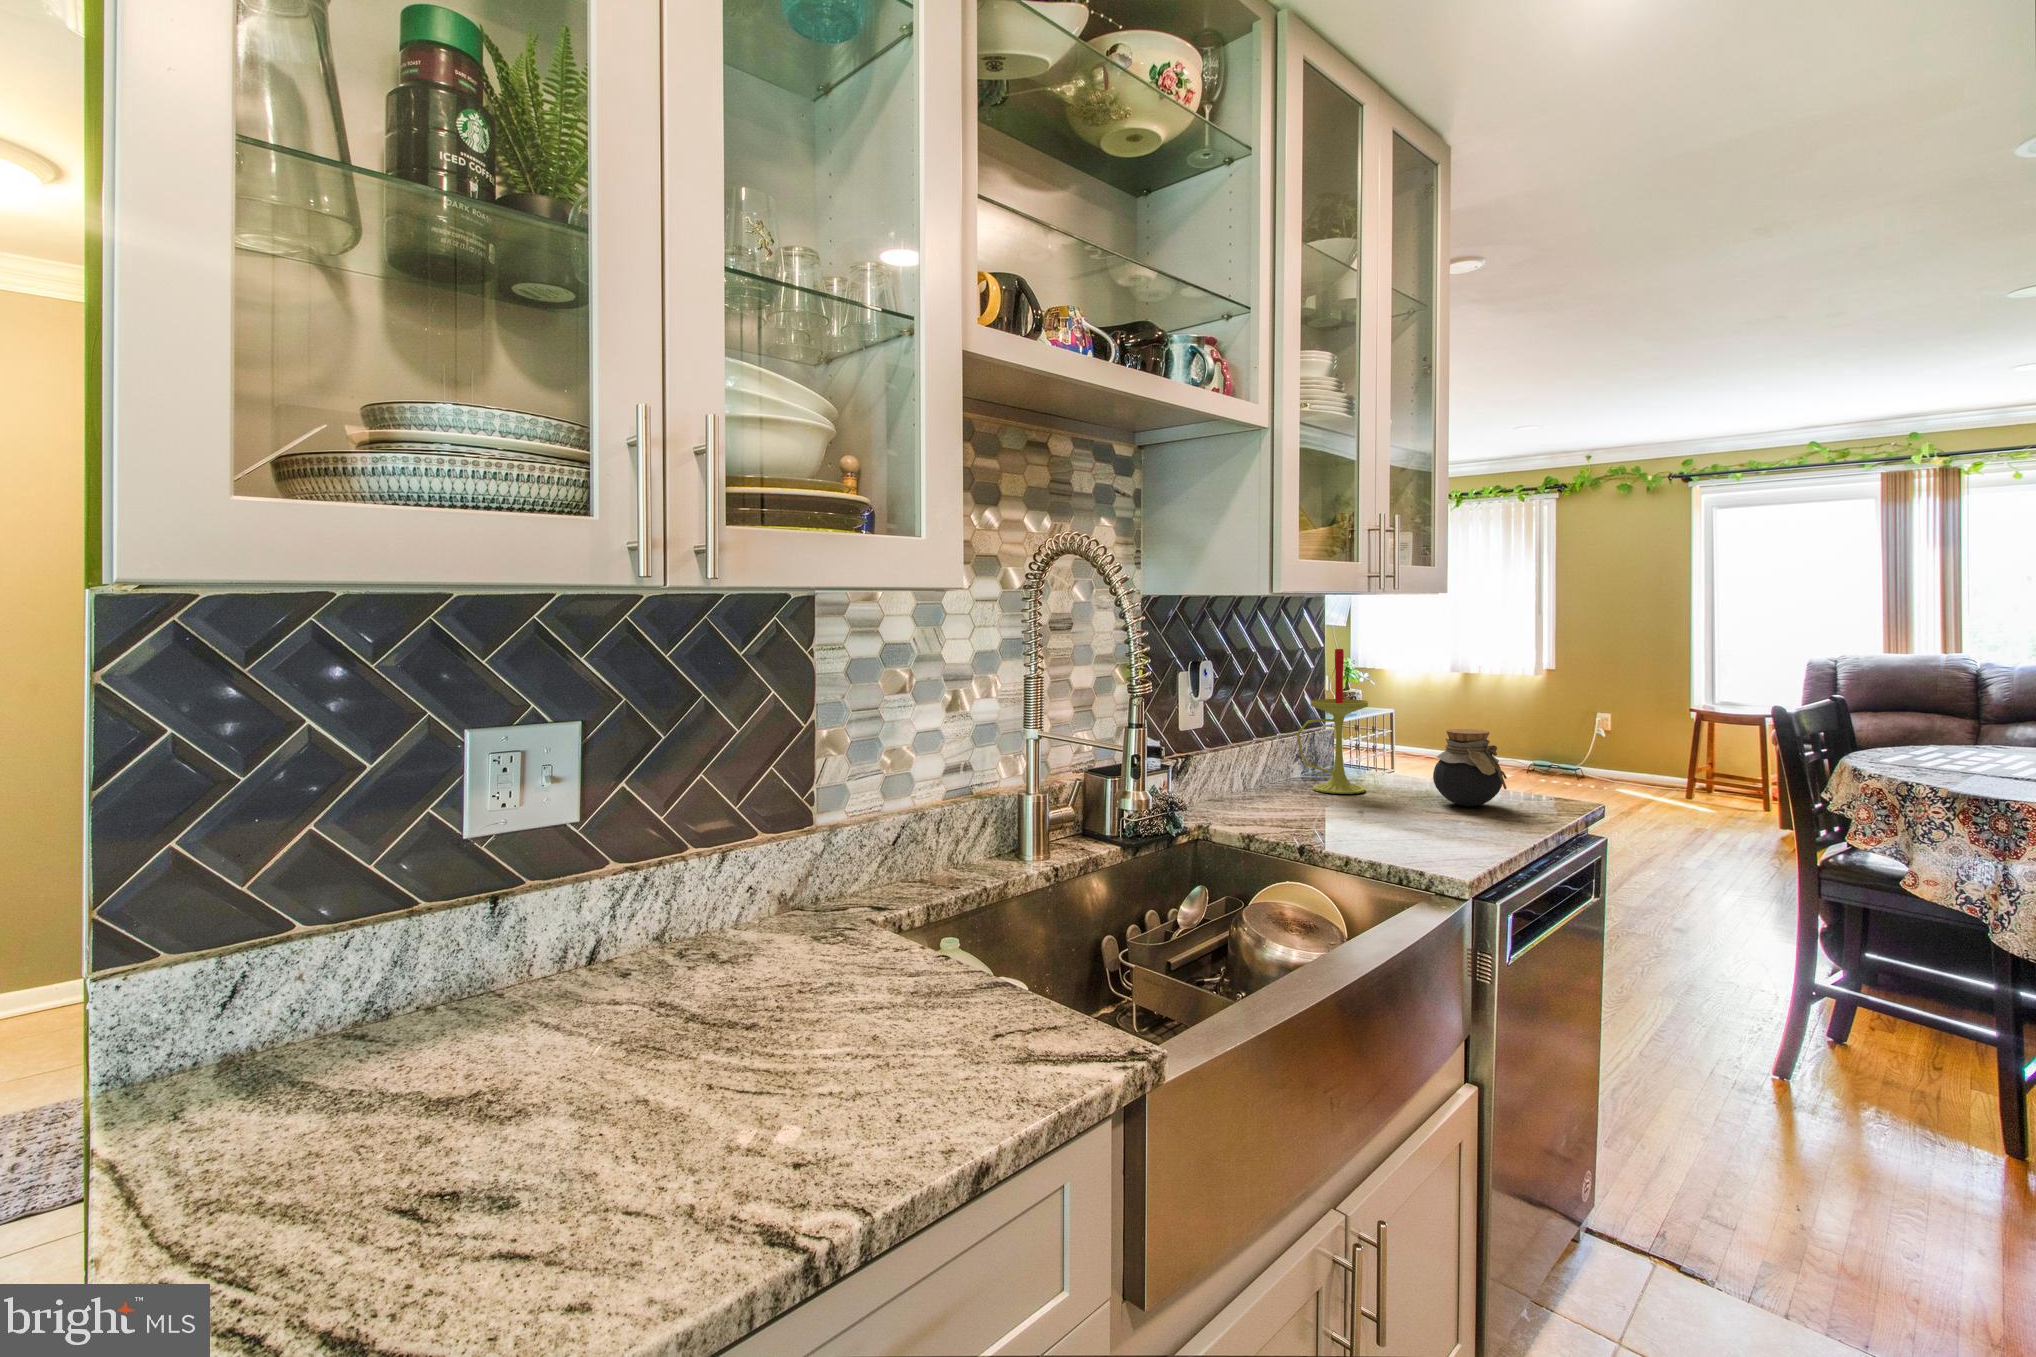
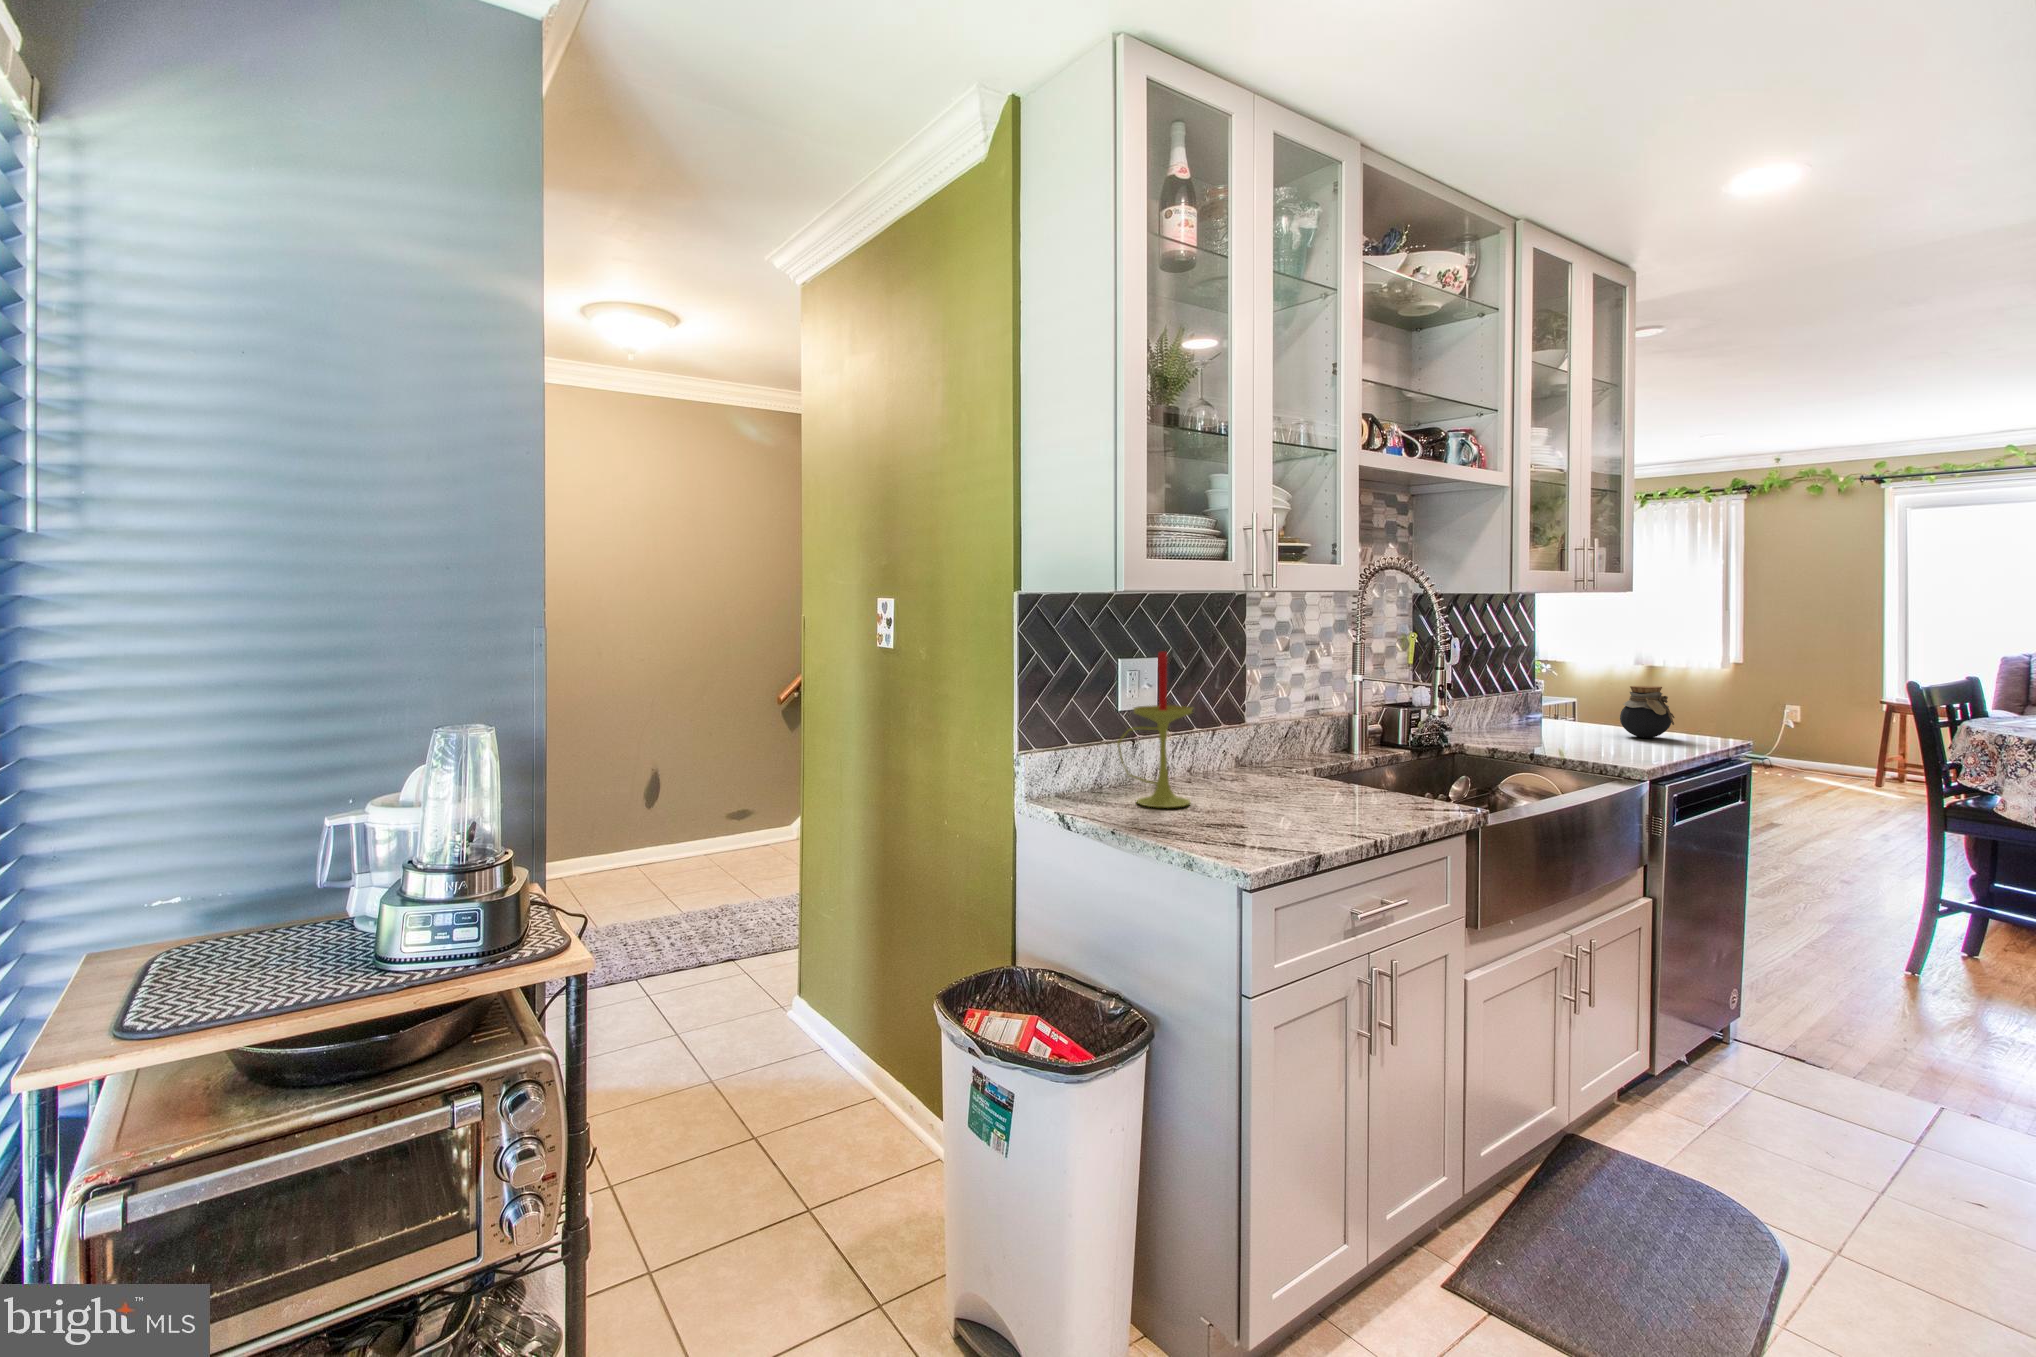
candle: present [1296,649,1369,794] -> present [1117,652,1193,808]

